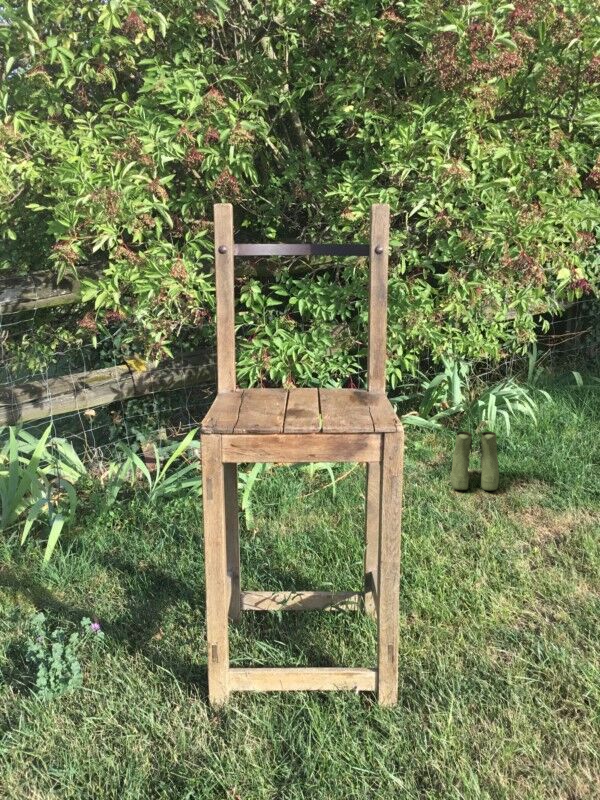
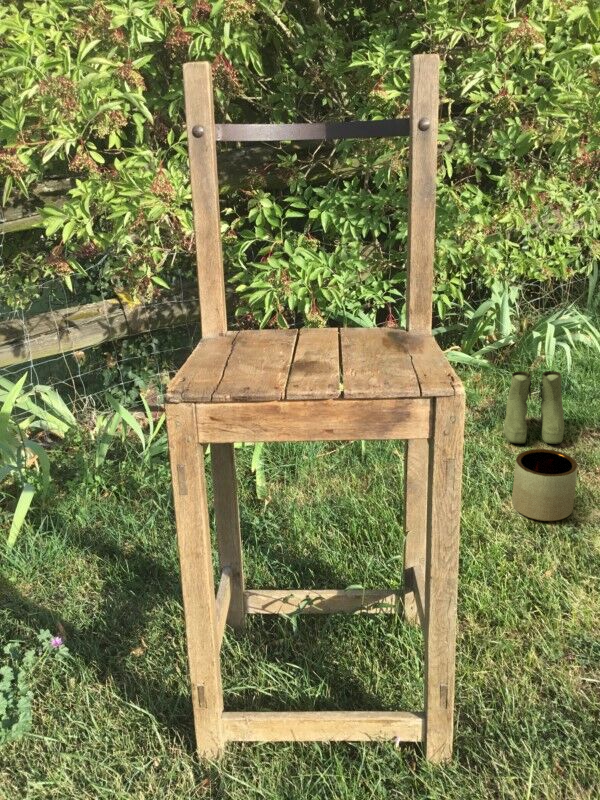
planter: none [453,491,503,548] -> present [512,449,578,521]

